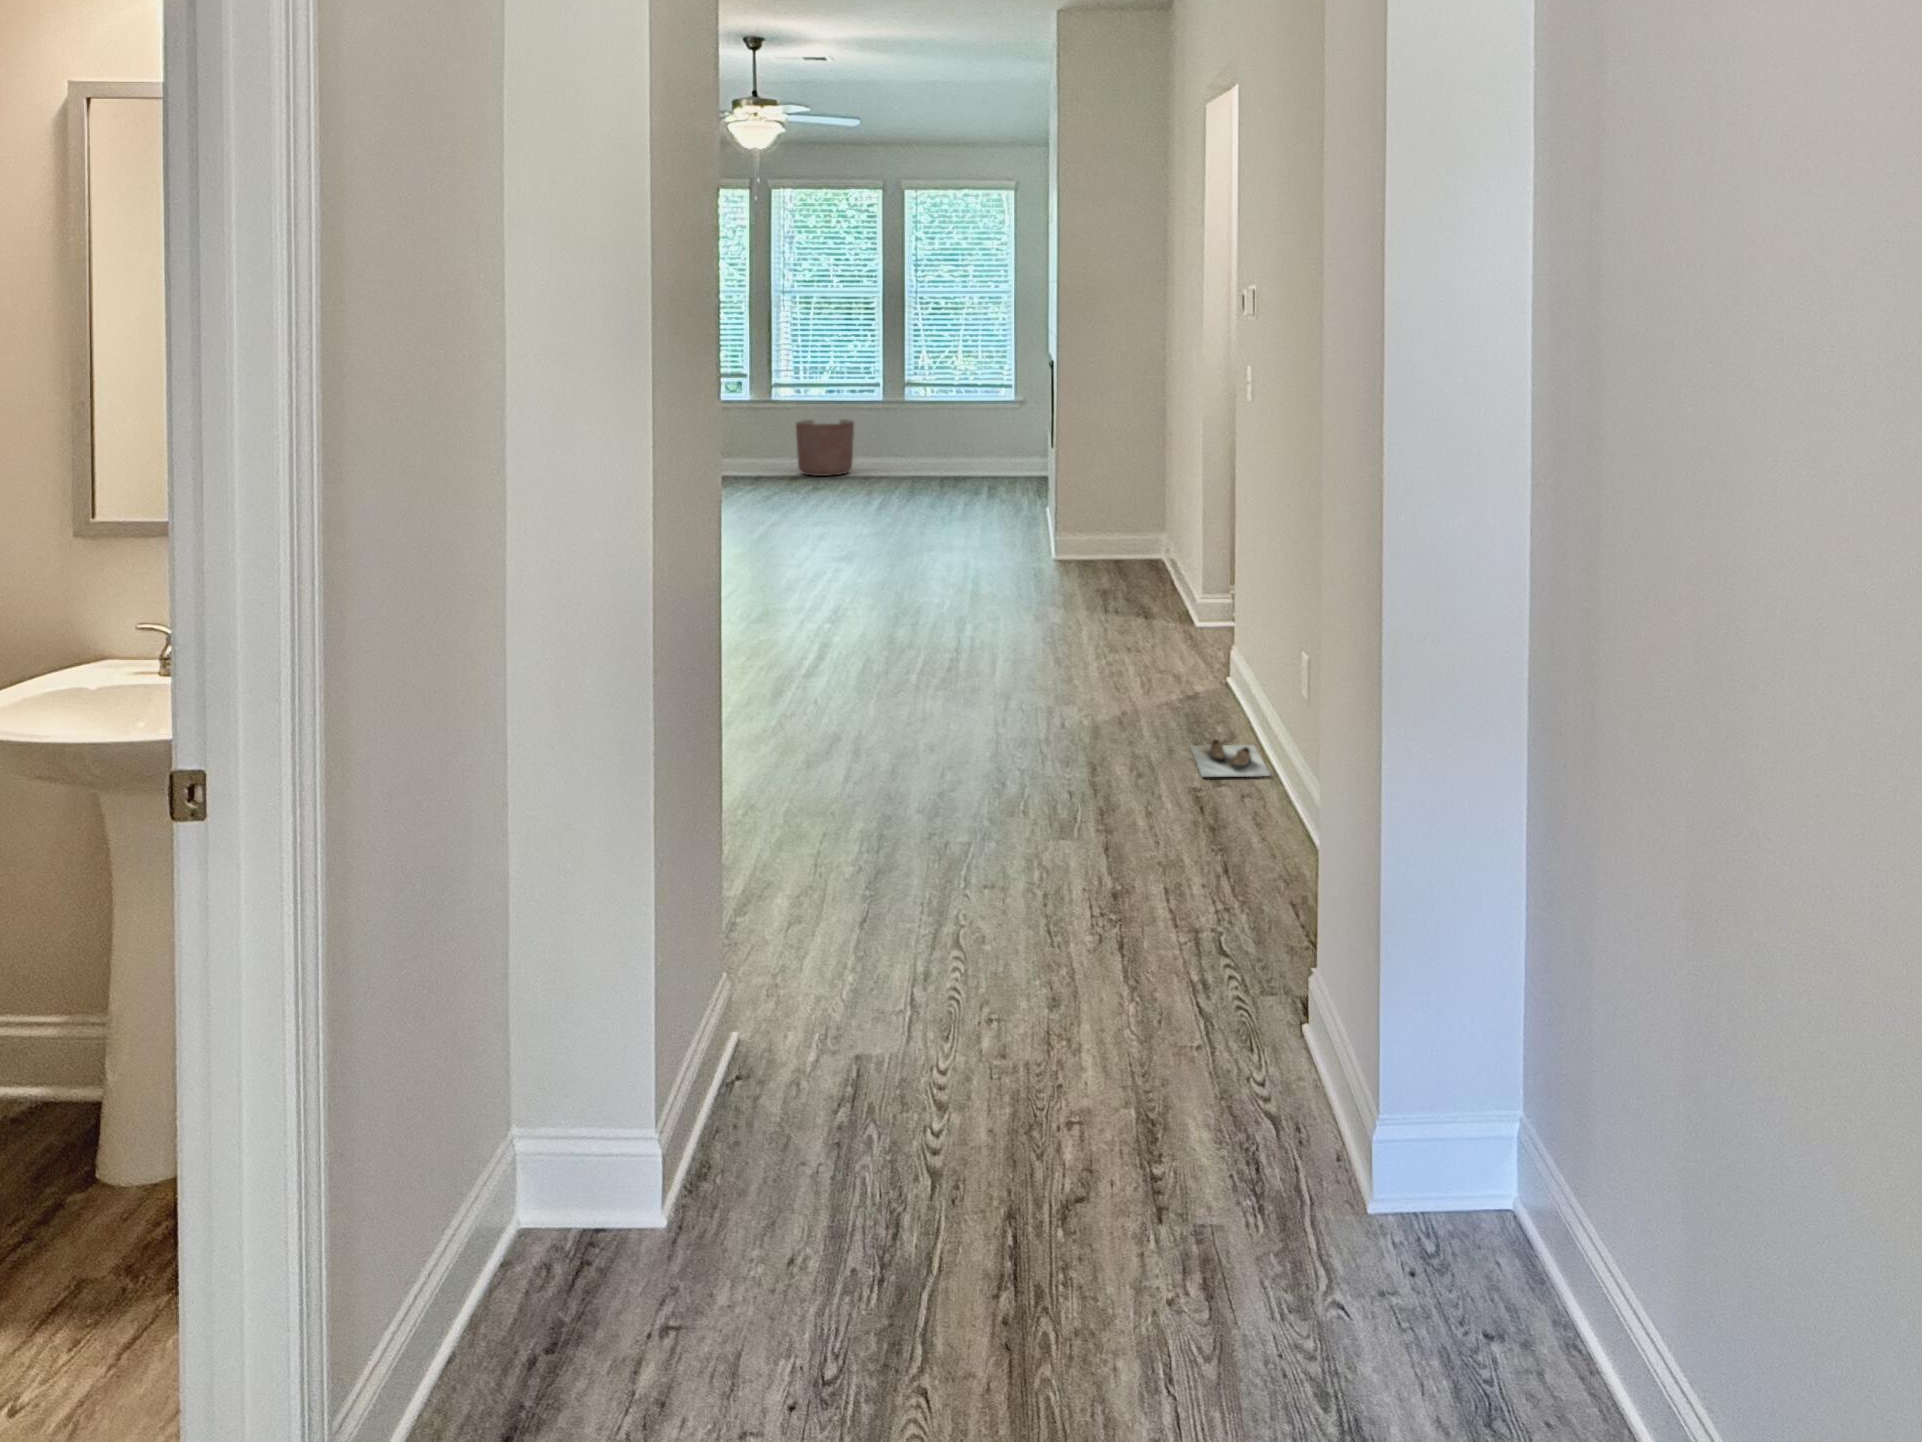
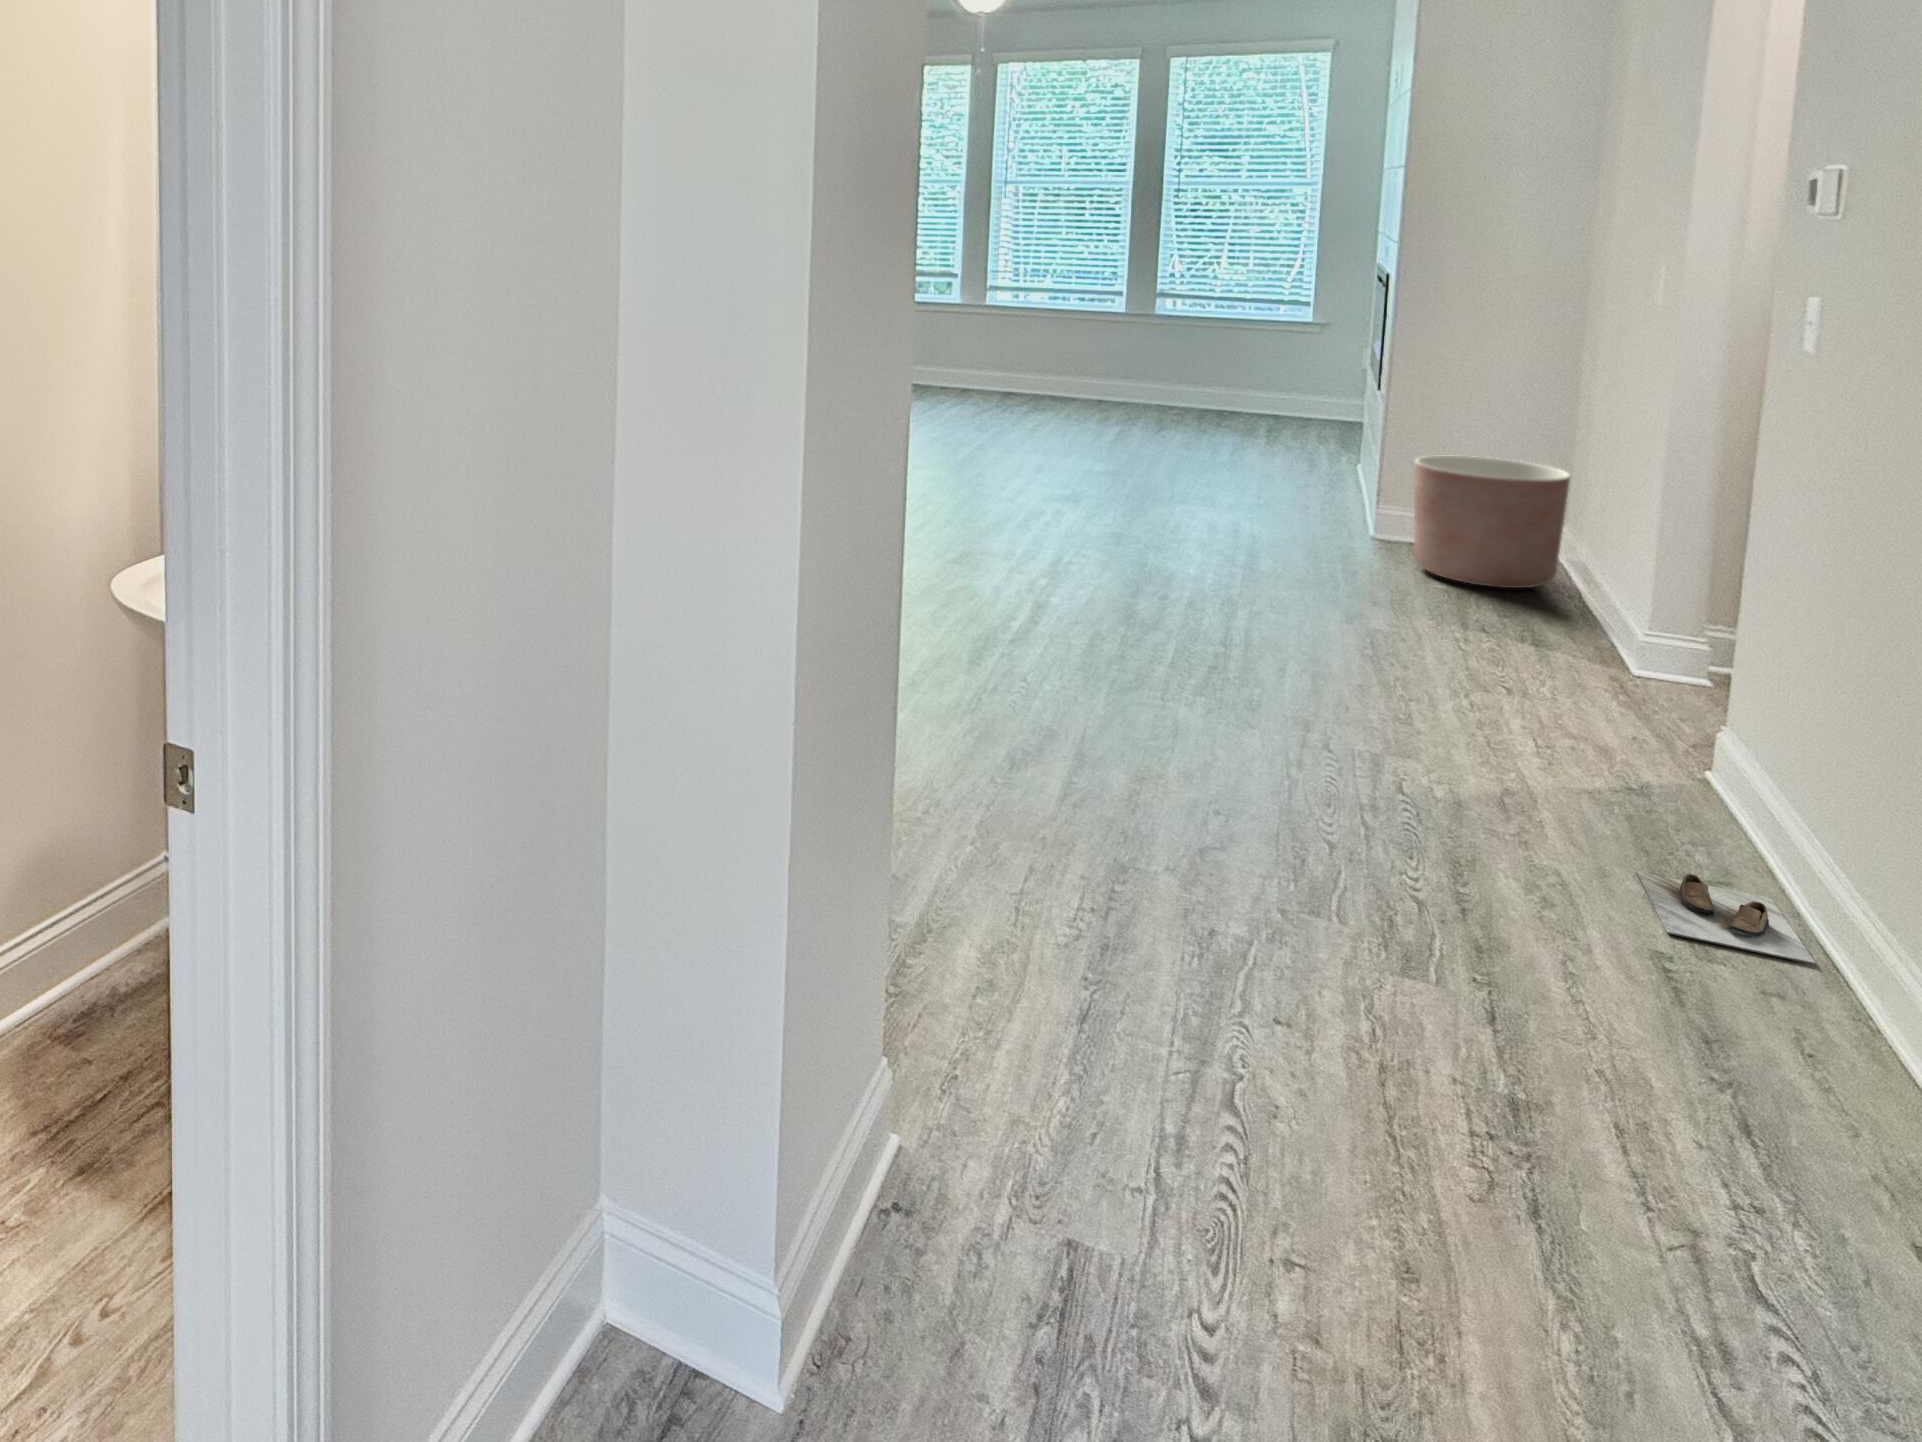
planter: present [796,419,854,476] -> present [1414,456,1570,588]

